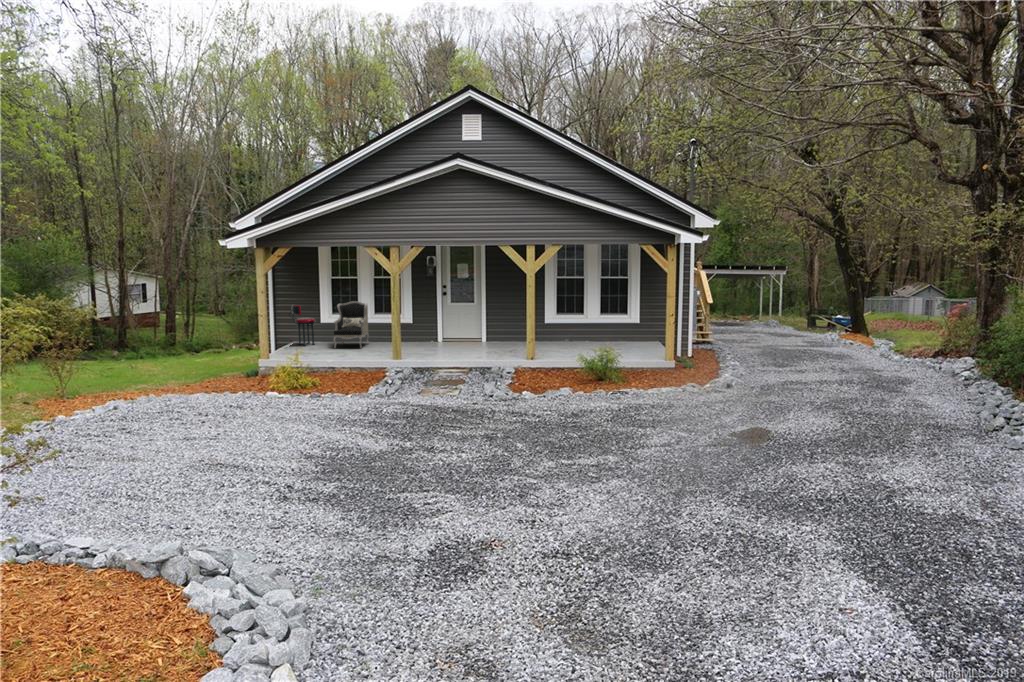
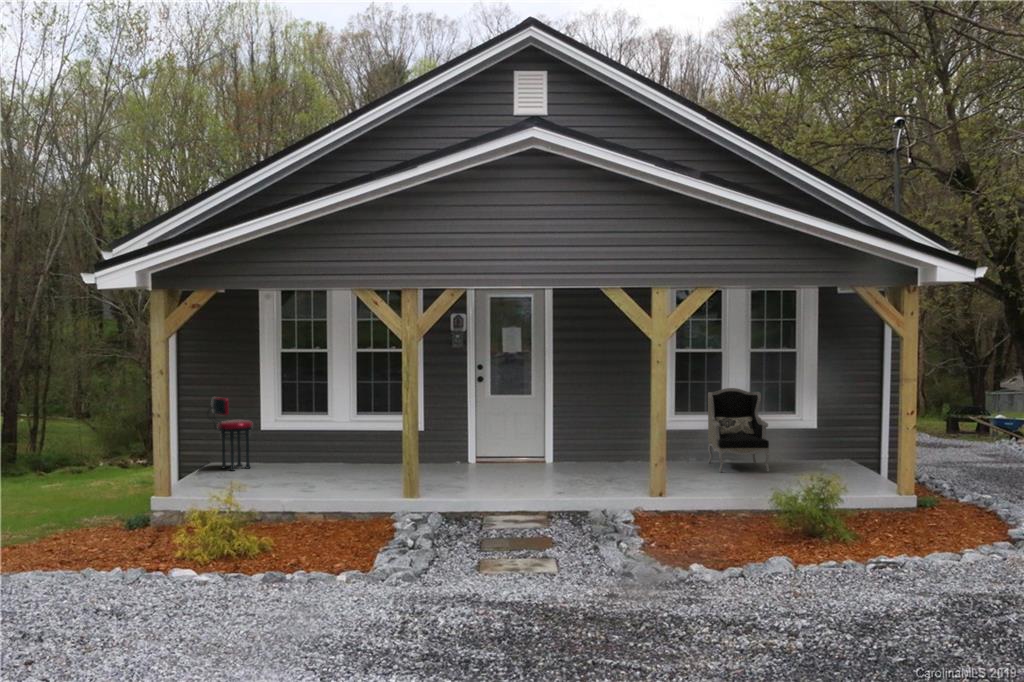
armchair: present [333,301,369,348] -> present [708,388,770,472]

